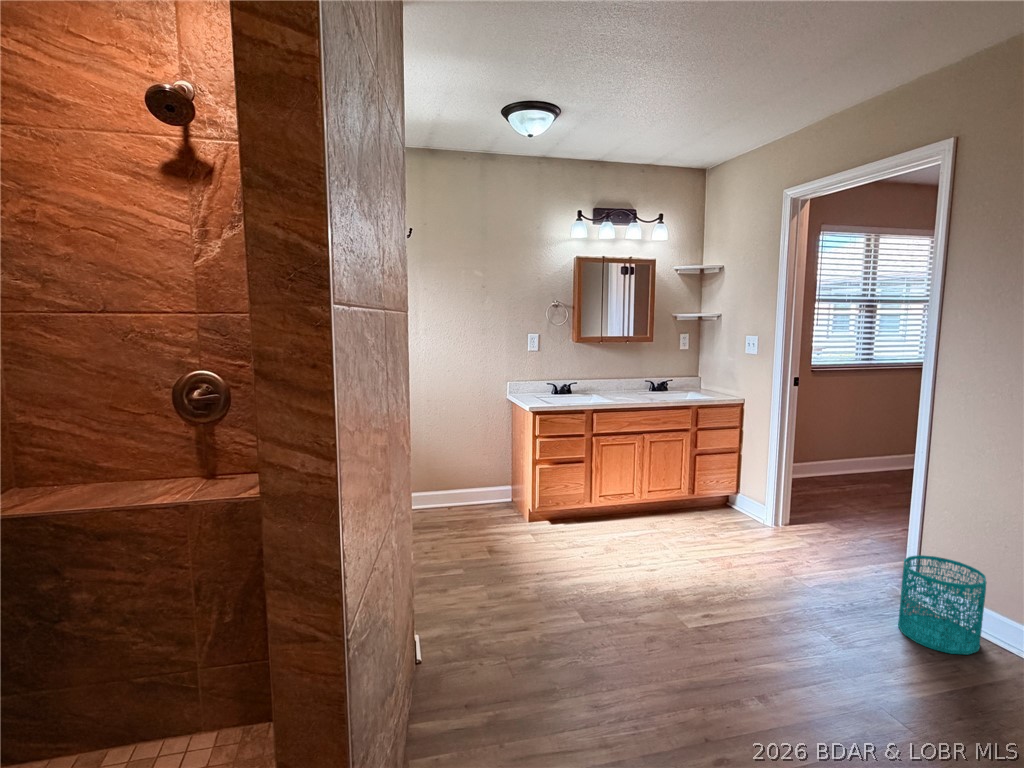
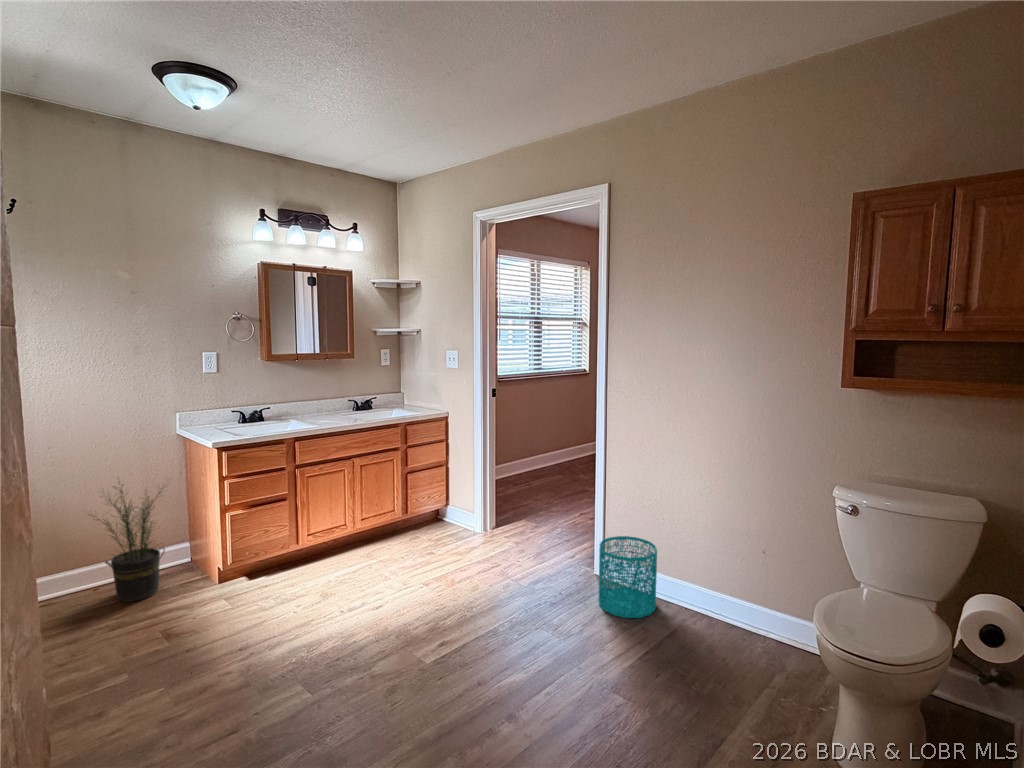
potted plant: none [442,426,503,522] -> present [97,484,165,602]

